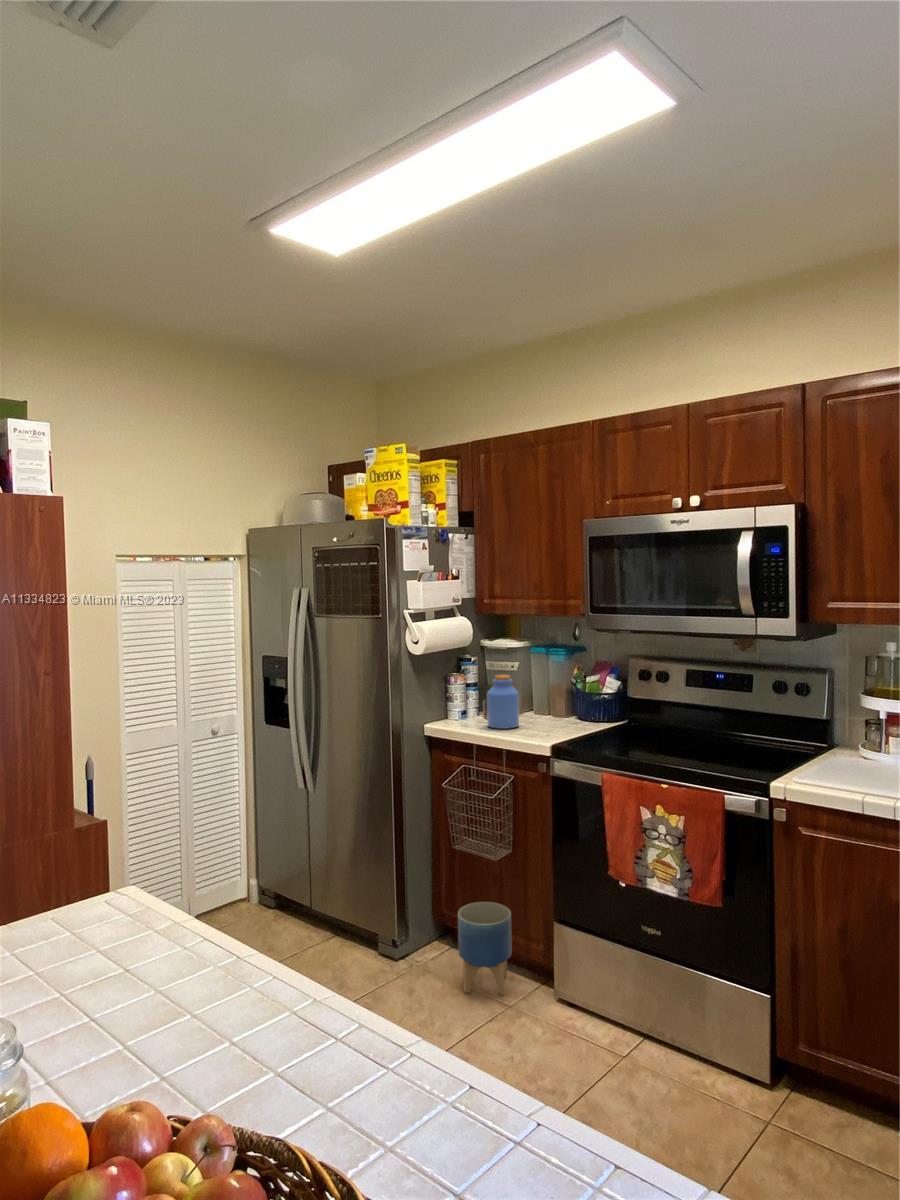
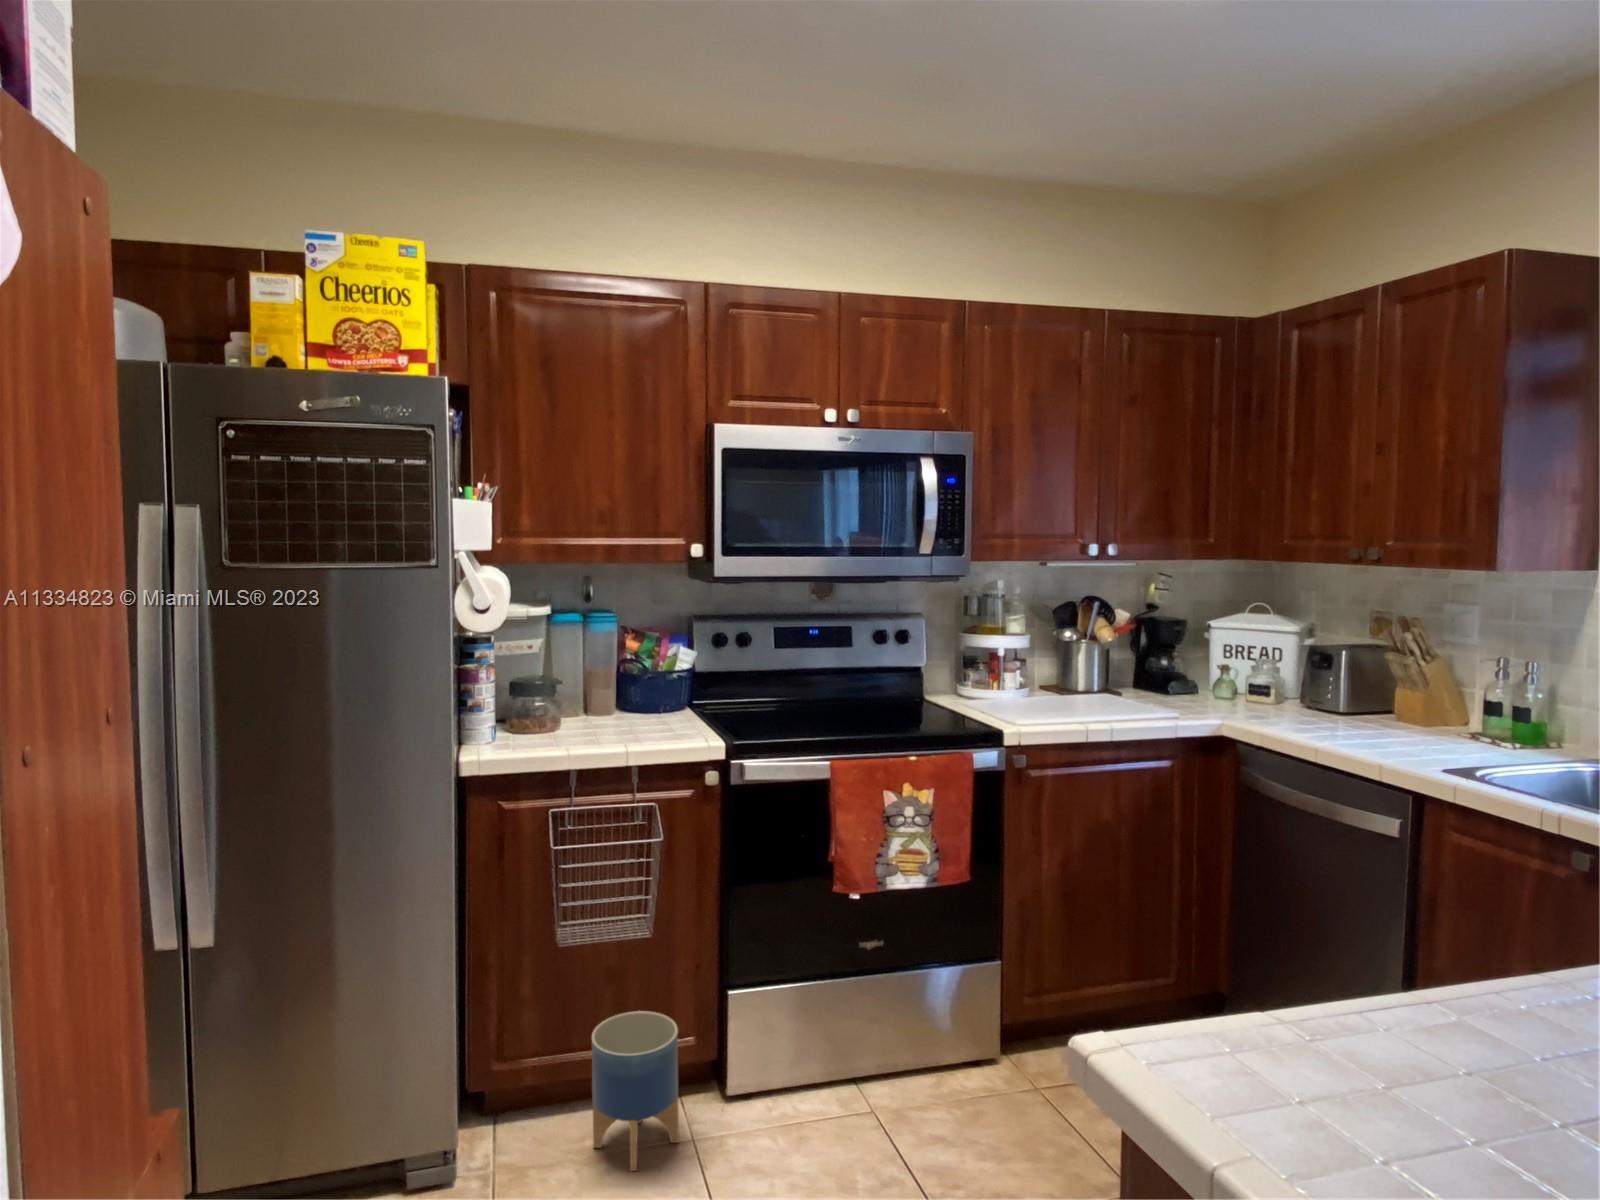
jar: present [487,675,519,729] -> none [544,658,597,744]

